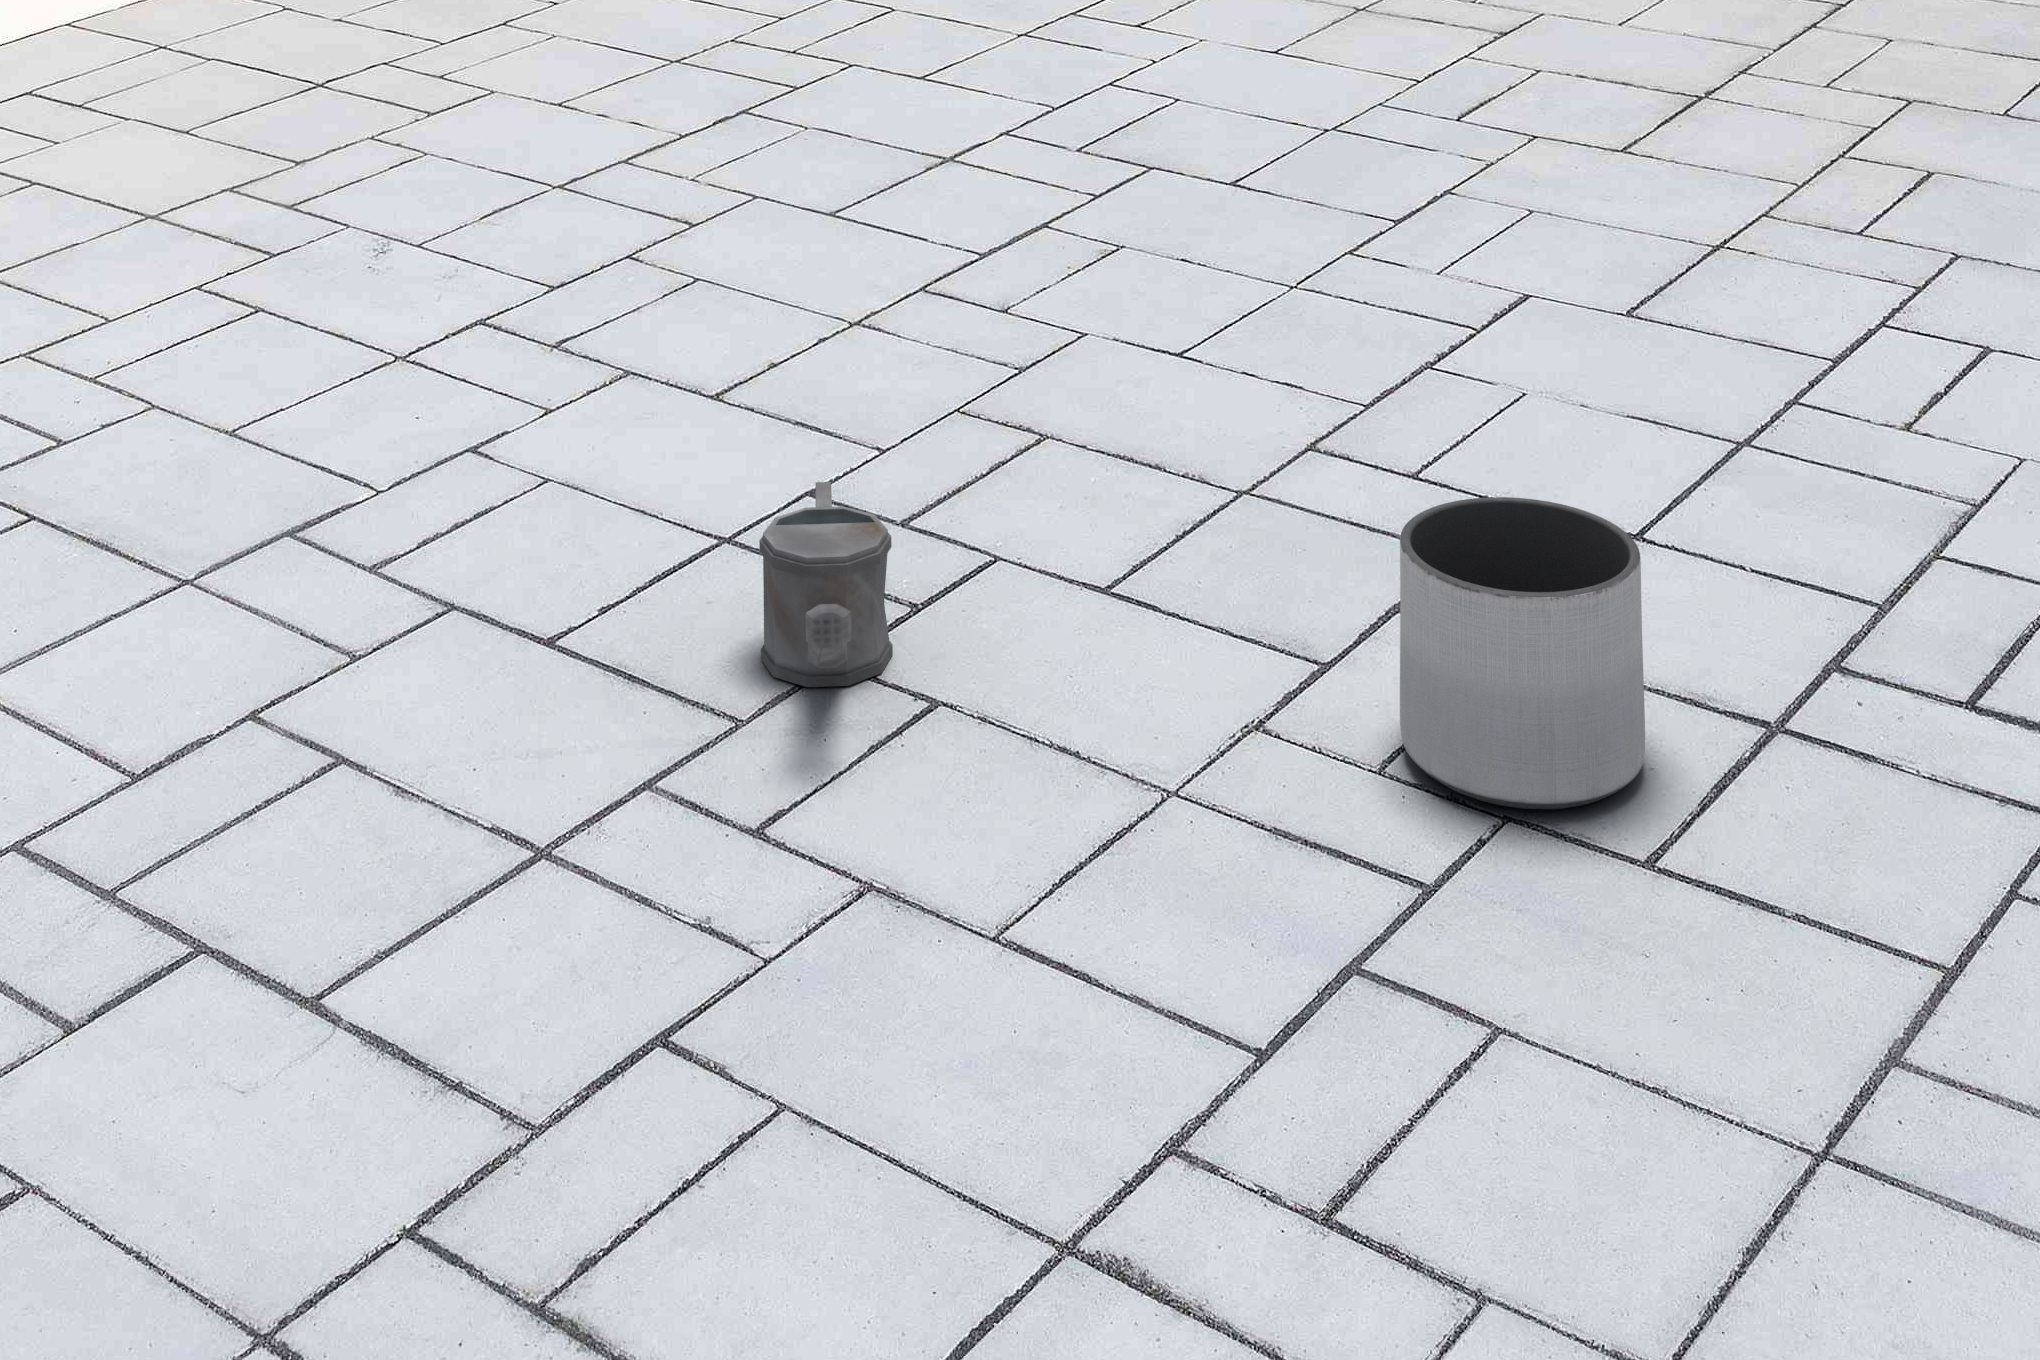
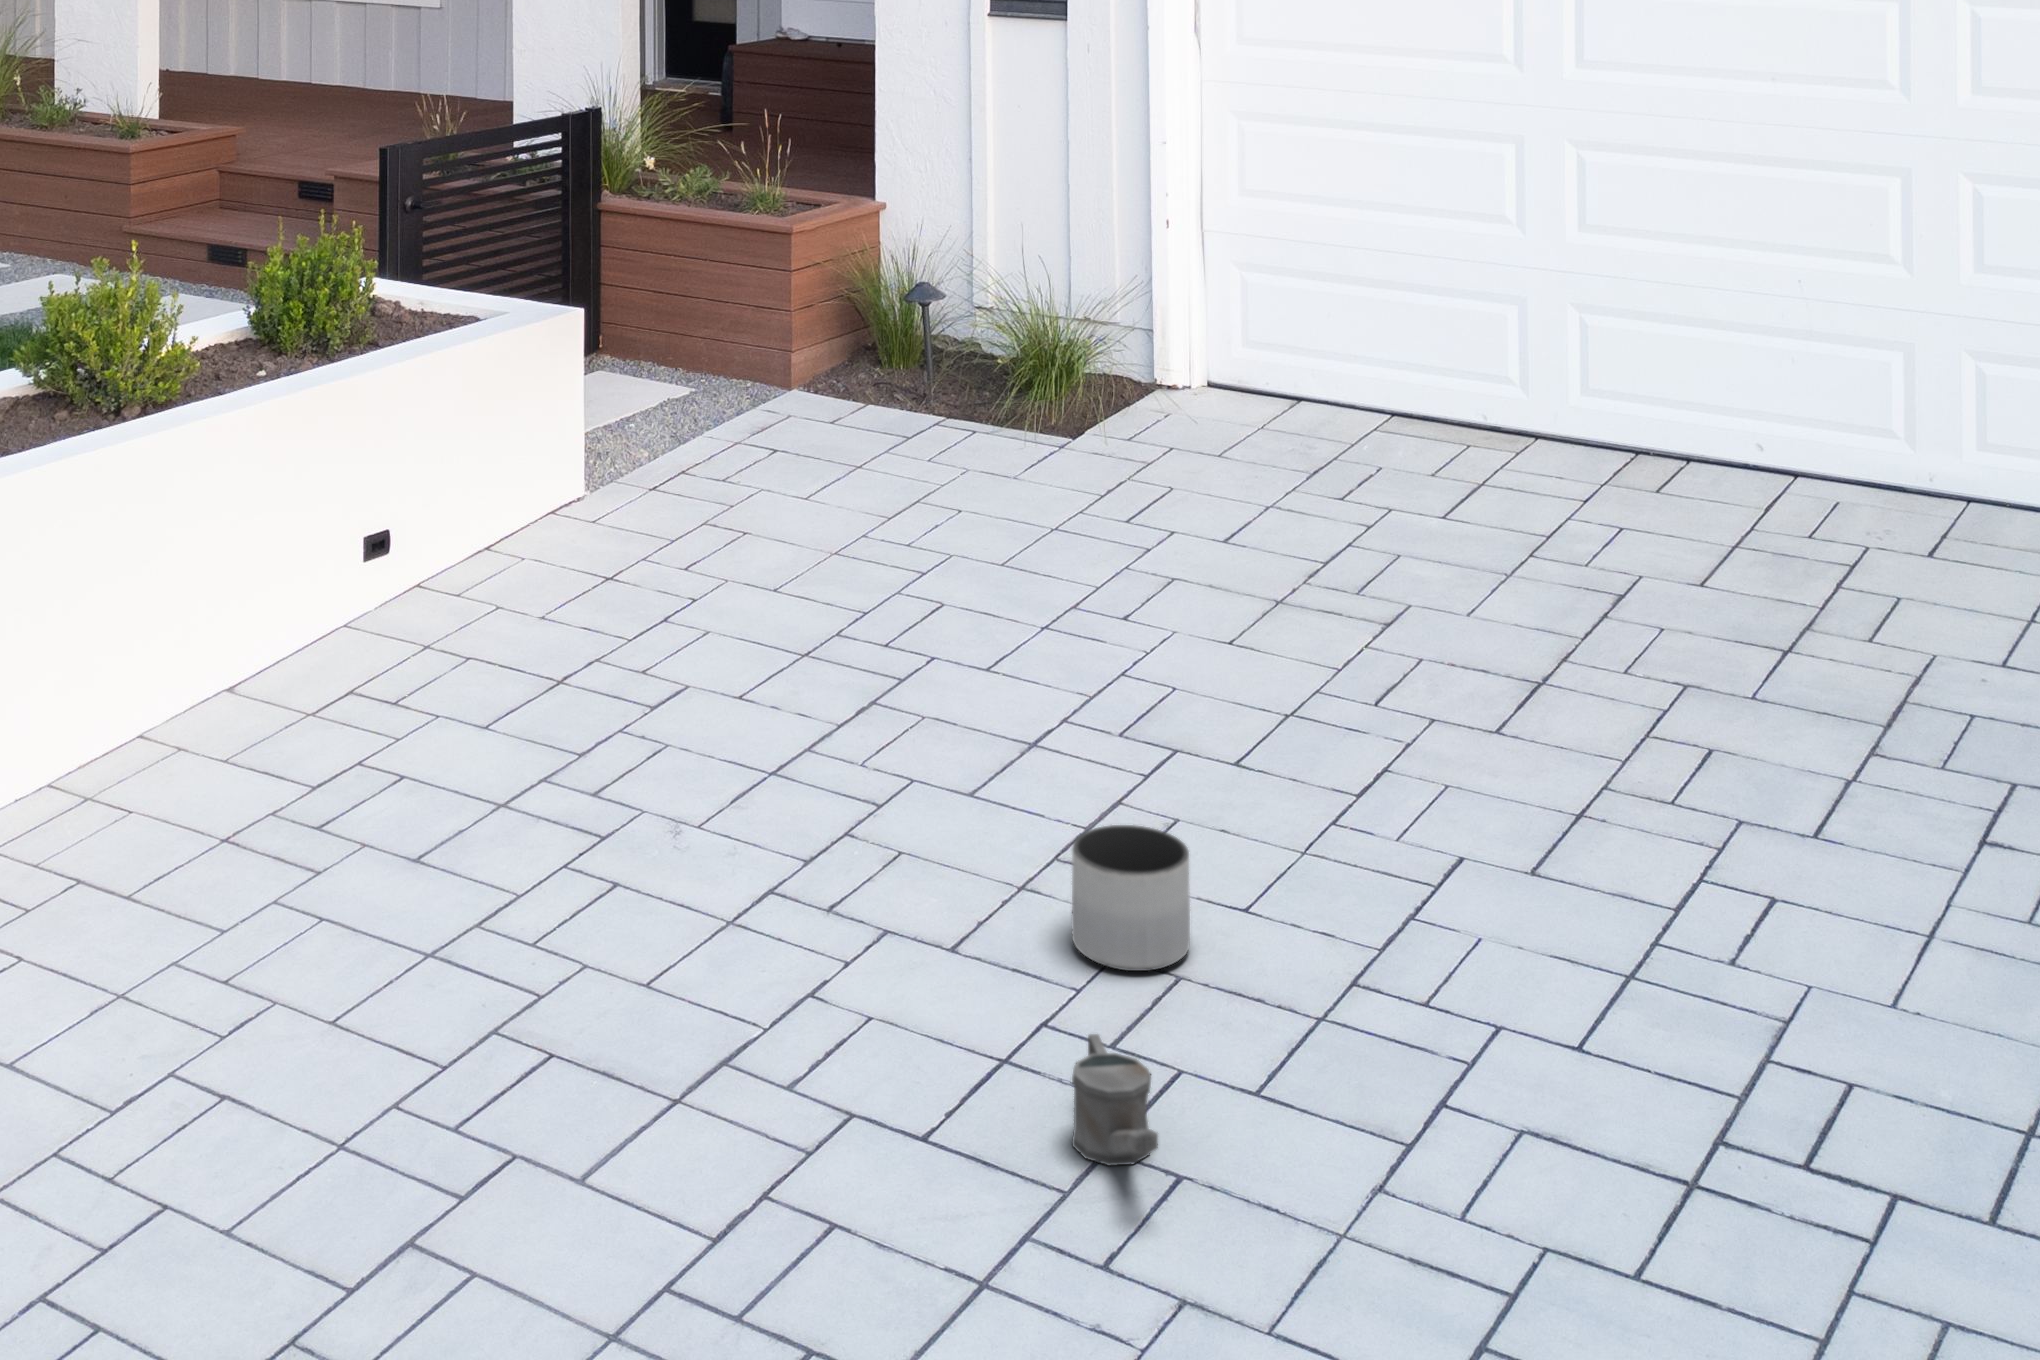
planter: present [1400,497,1645,809] -> present [1072,825,1190,971]

